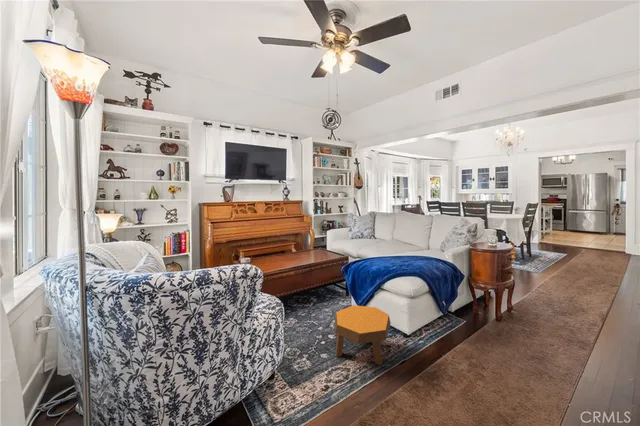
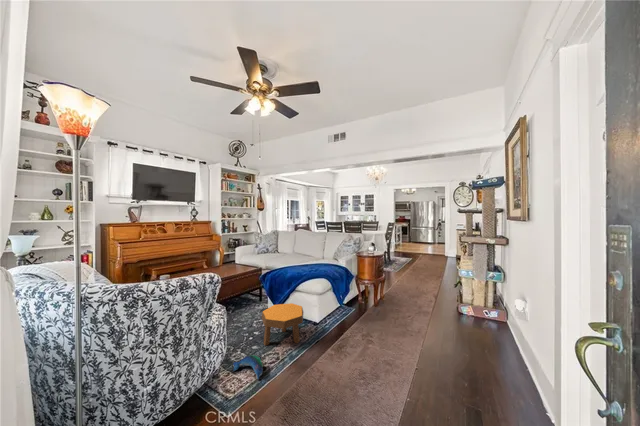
plush toy: none [291,369,325,408] -> present [233,355,263,379]

